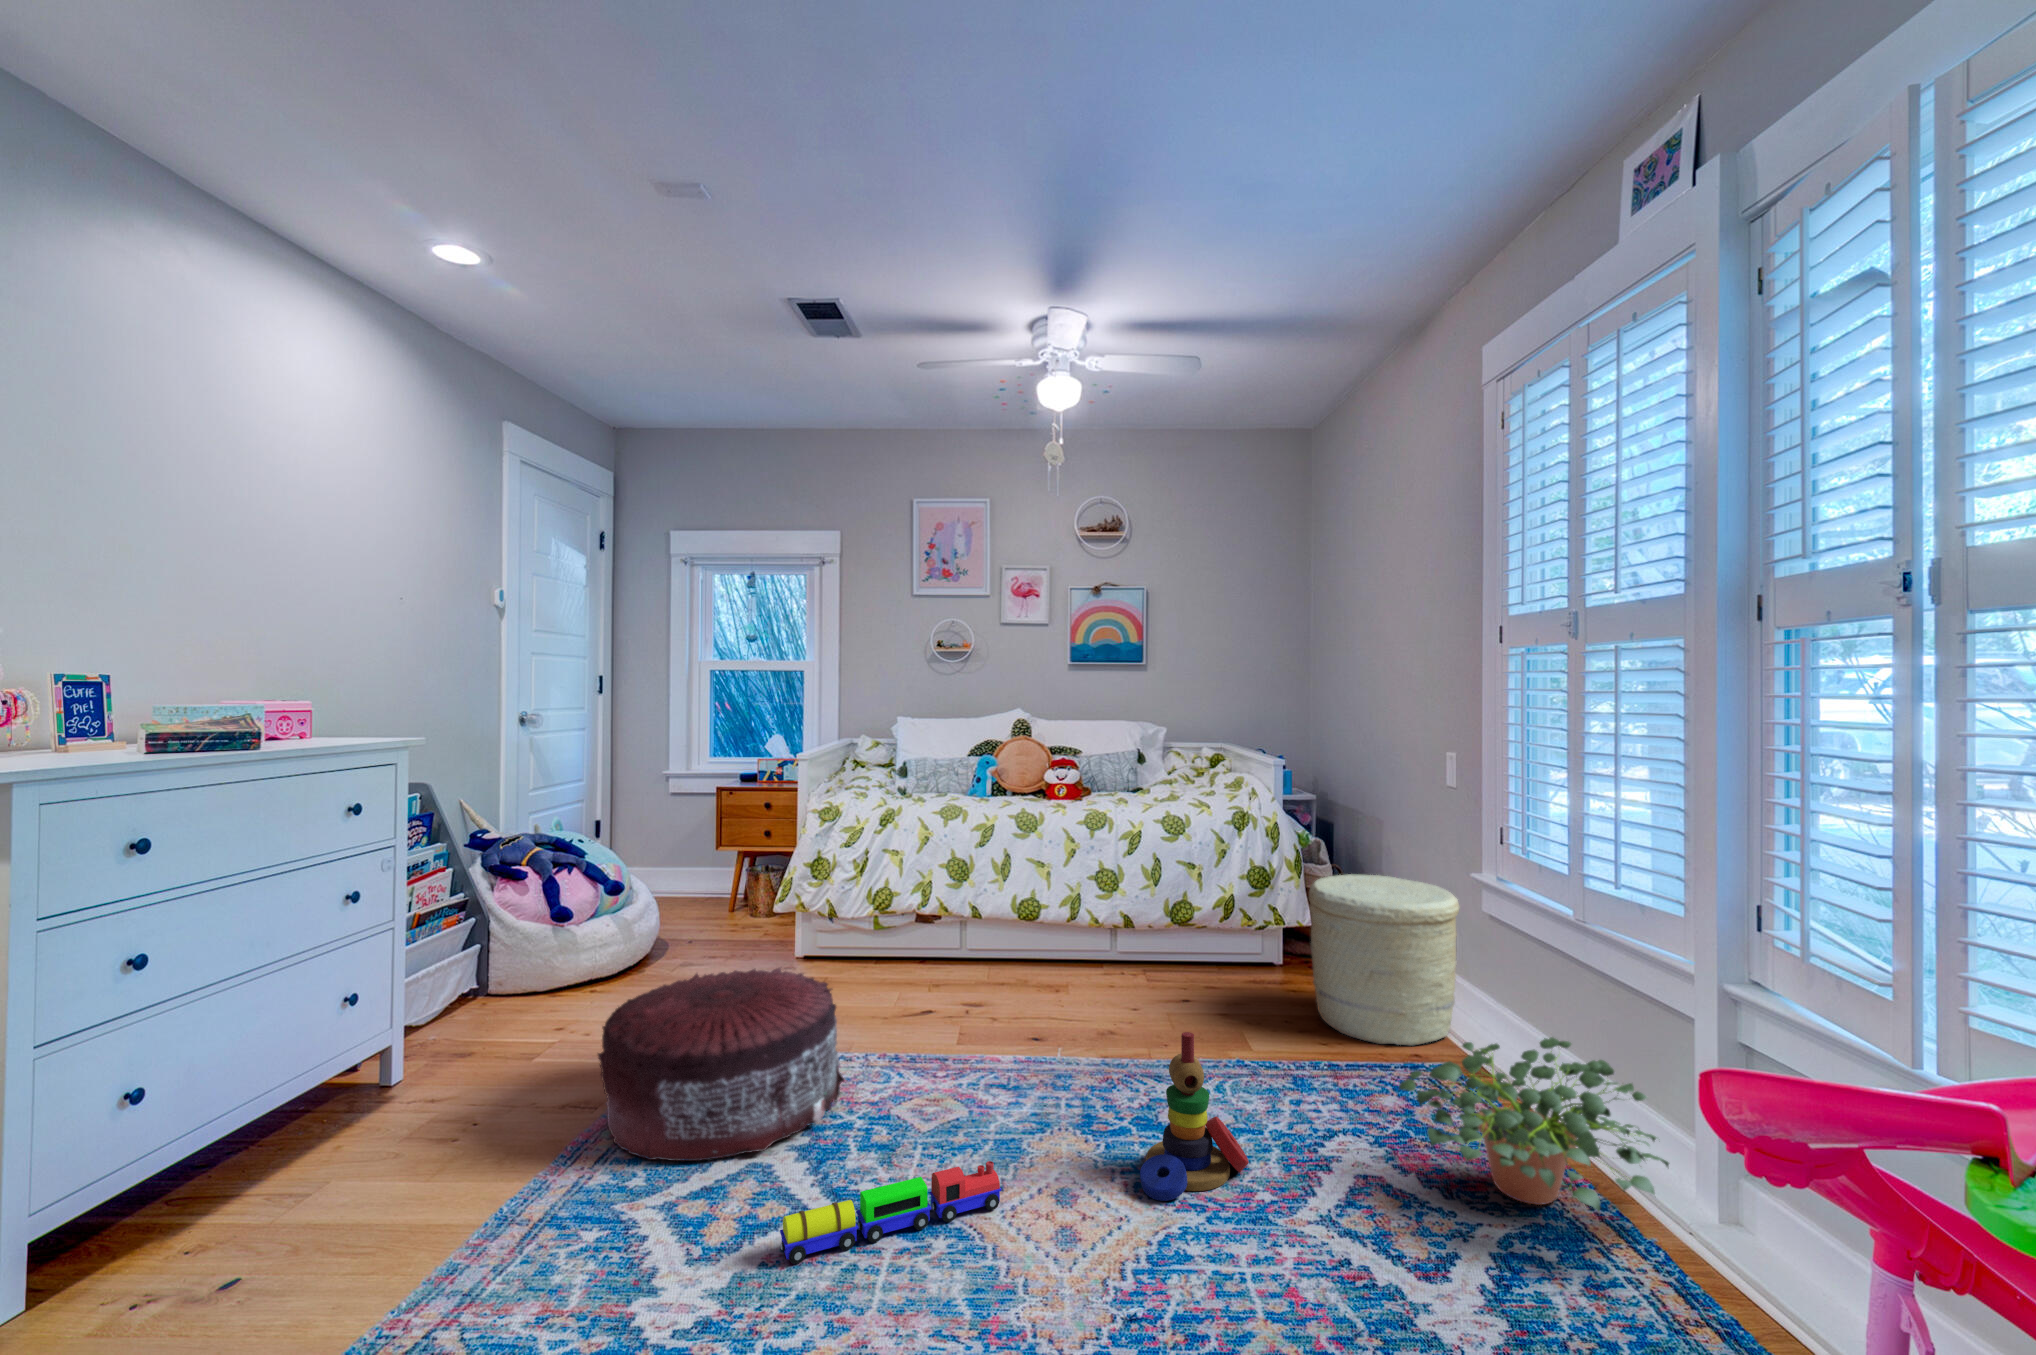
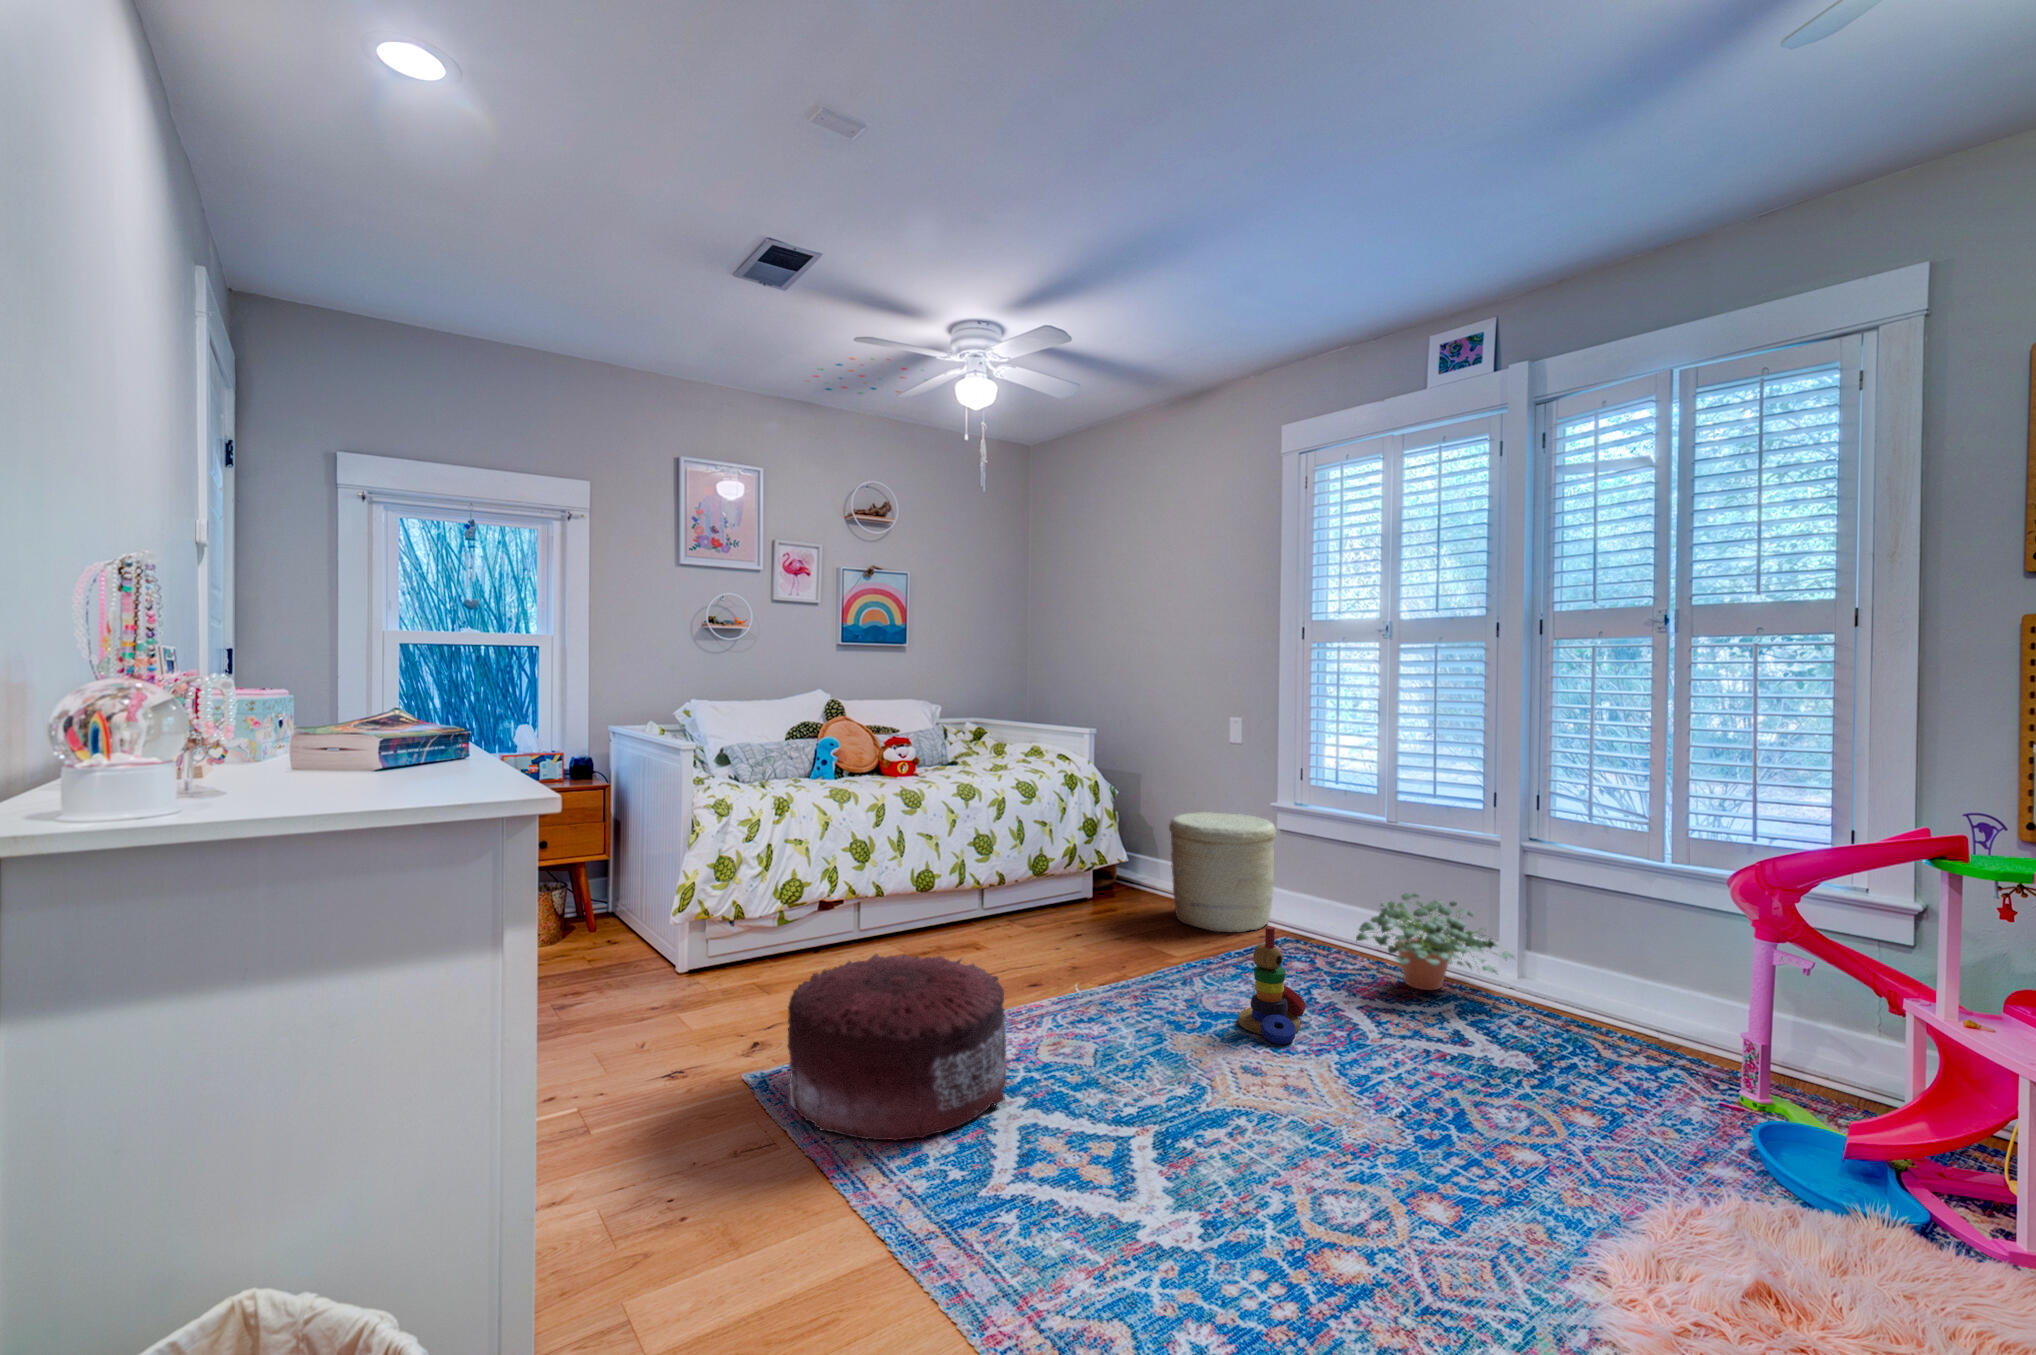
toy train: present [780,1161,1001,1264] -> none [1137,1045,1216,1148]

